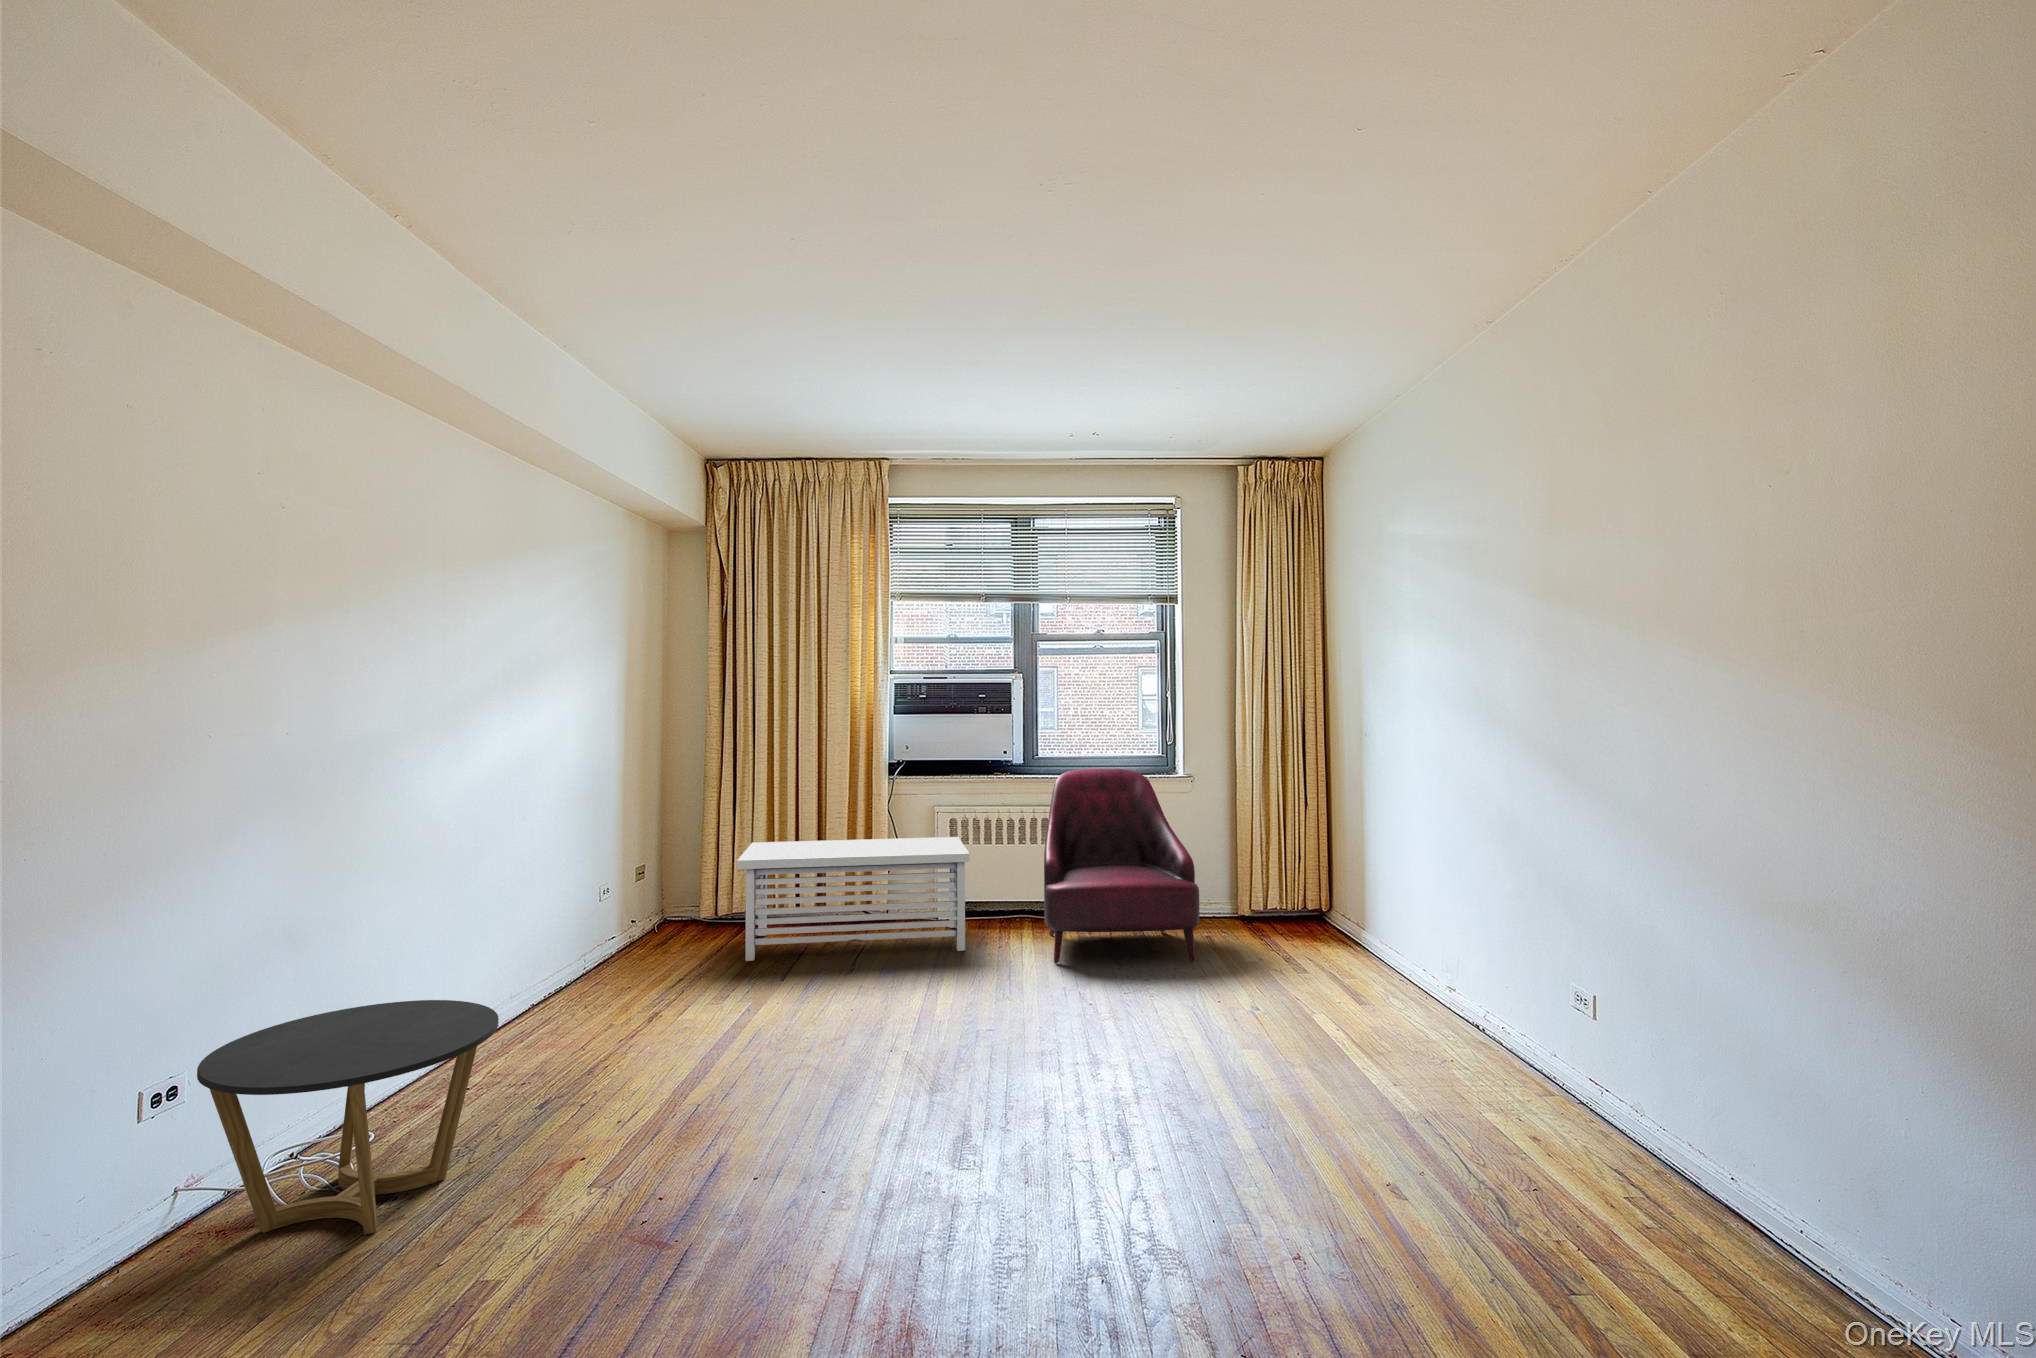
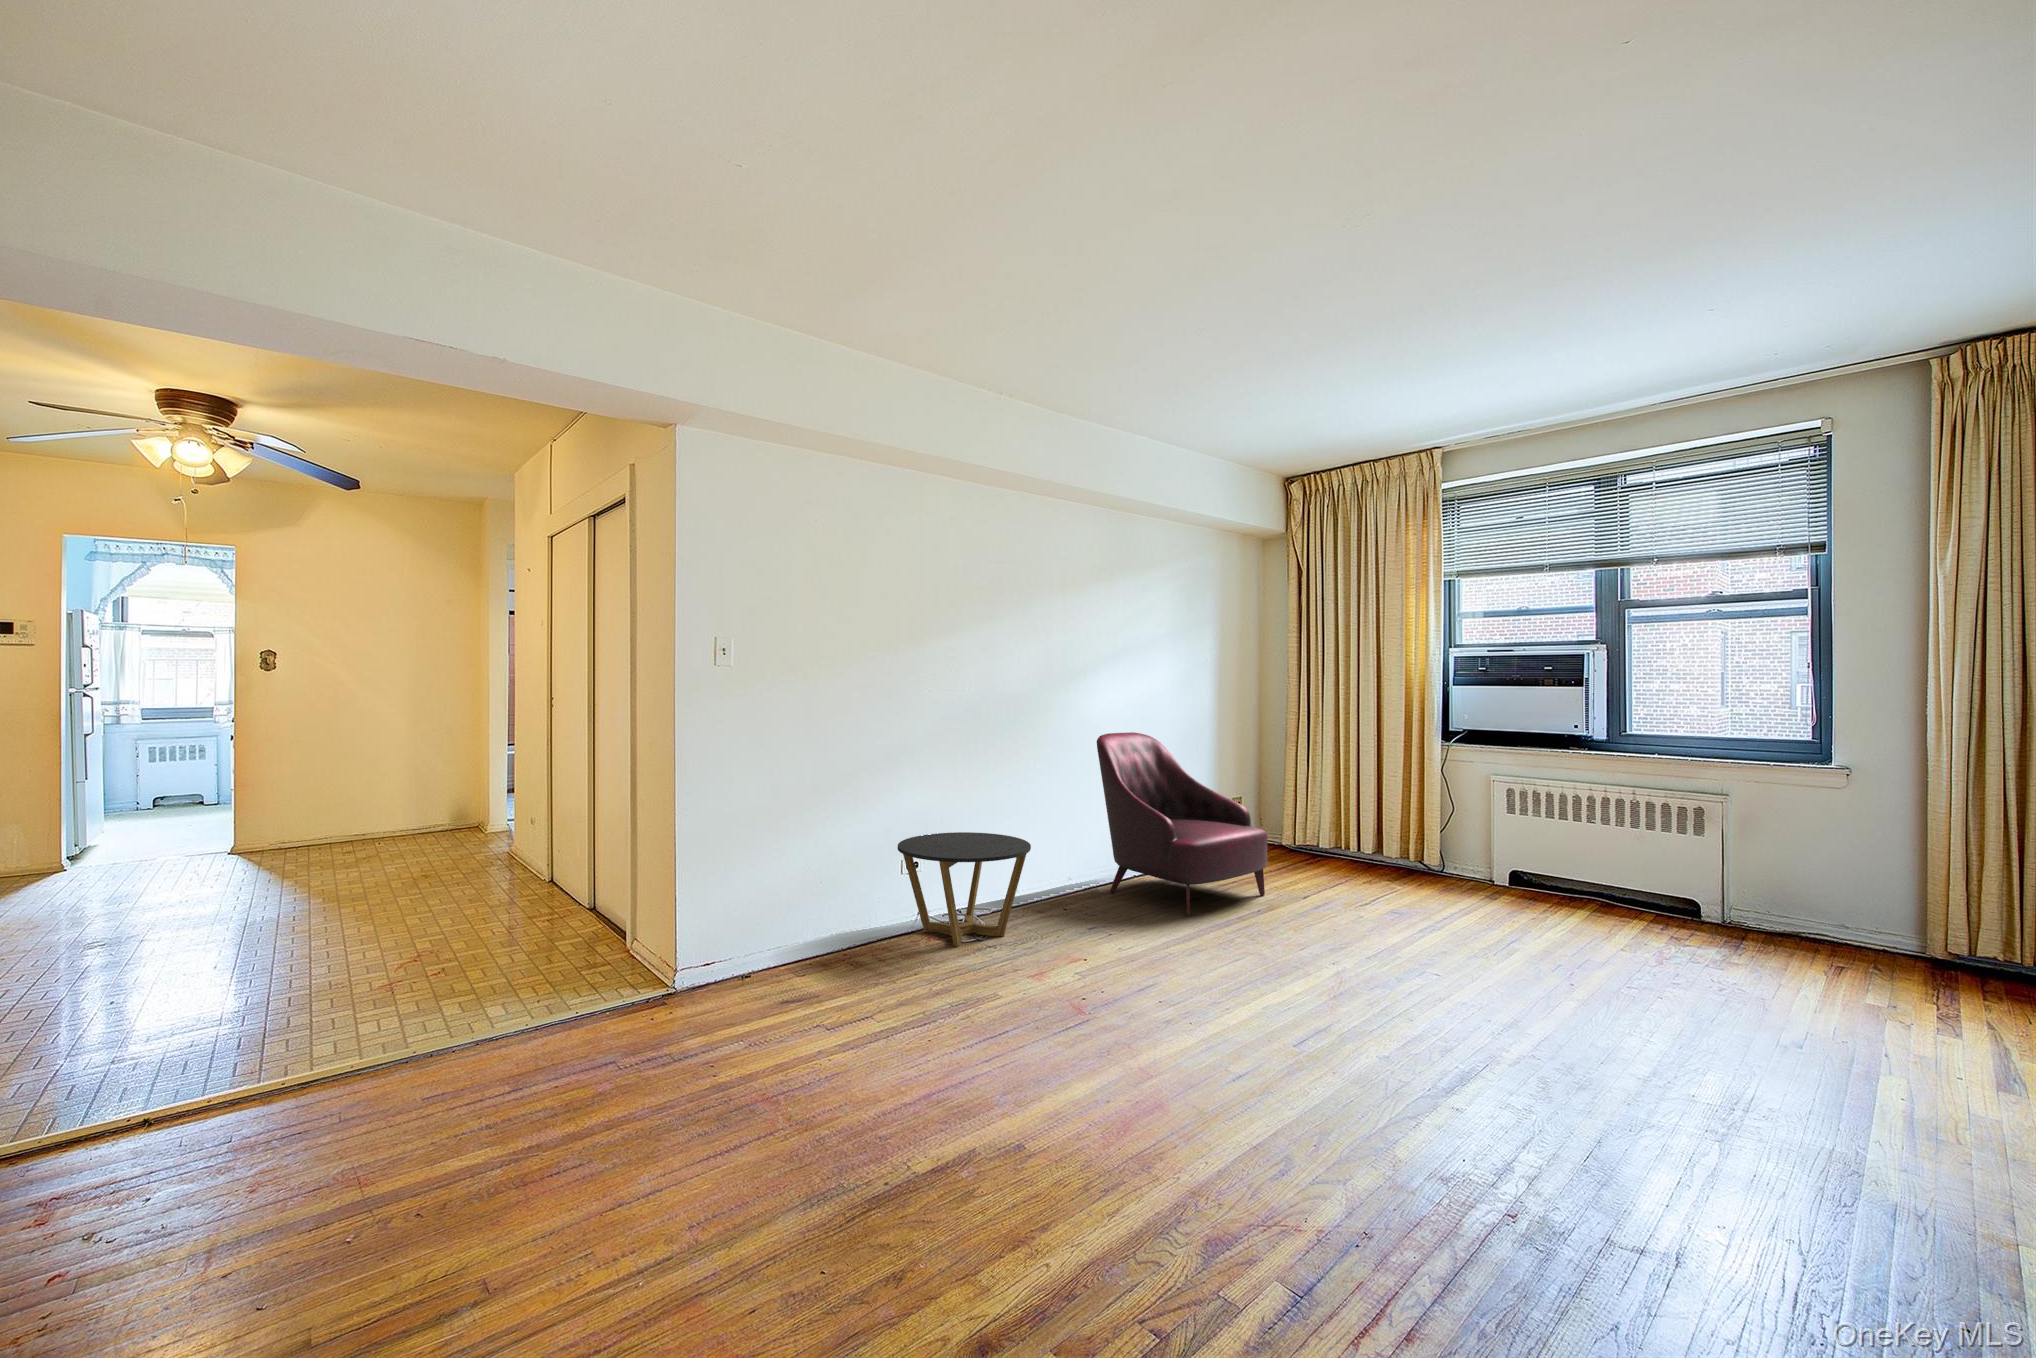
armchair: present [1044,769,1200,964] -> present [1097,732,1267,916]
storage bench: present [737,837,969,961] -> none [1281,788,1514,912]

